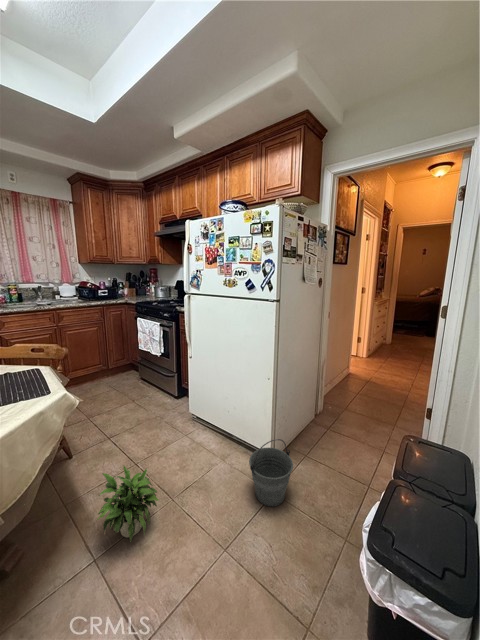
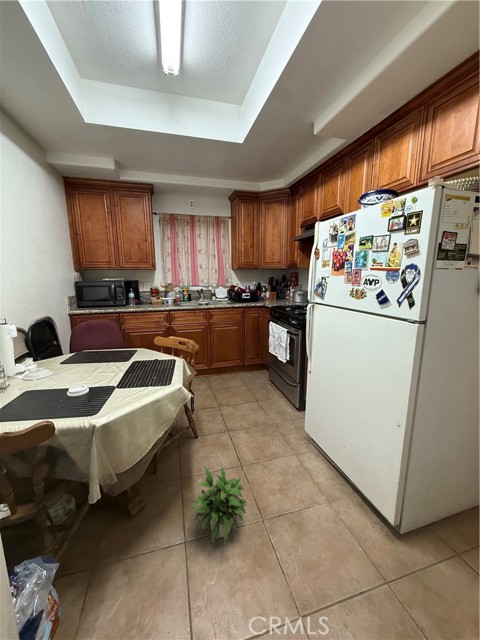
bucket: present [249,439,293,506] -> none [352,510,422,602]

